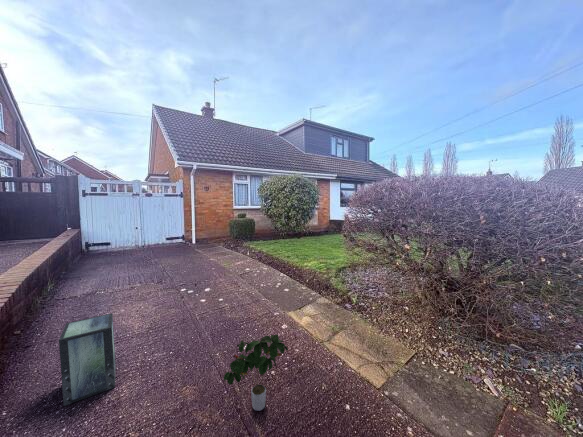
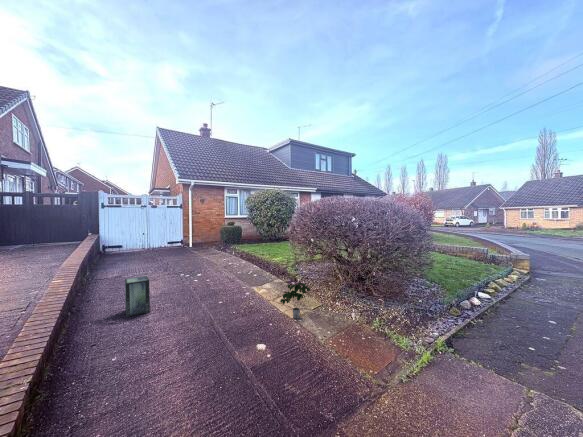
potted plant: present [224,334,288,411] -> present [280,283,310,318]

